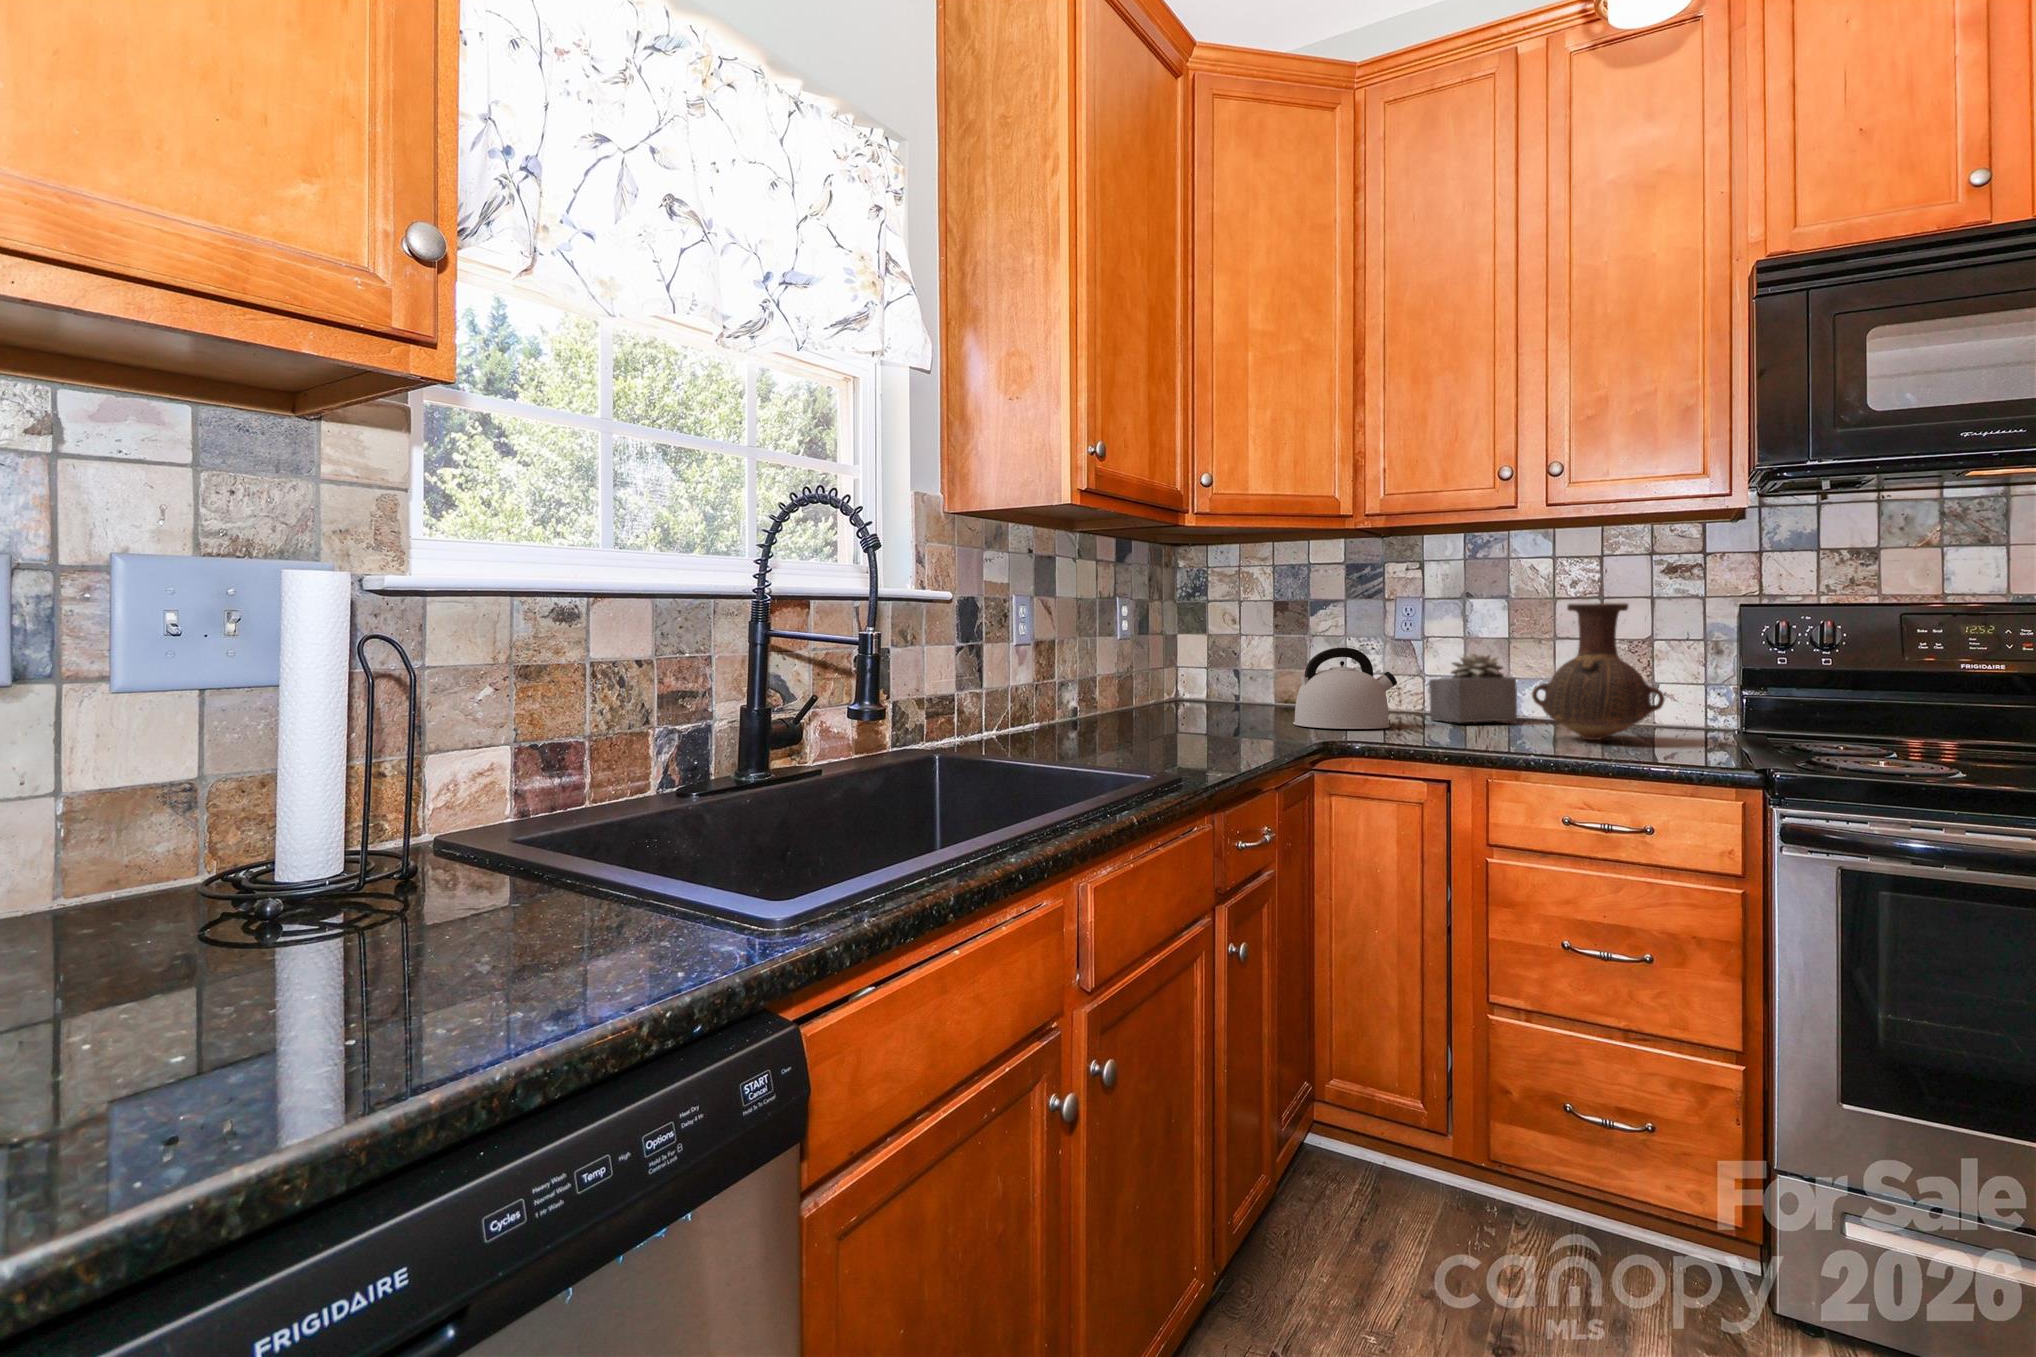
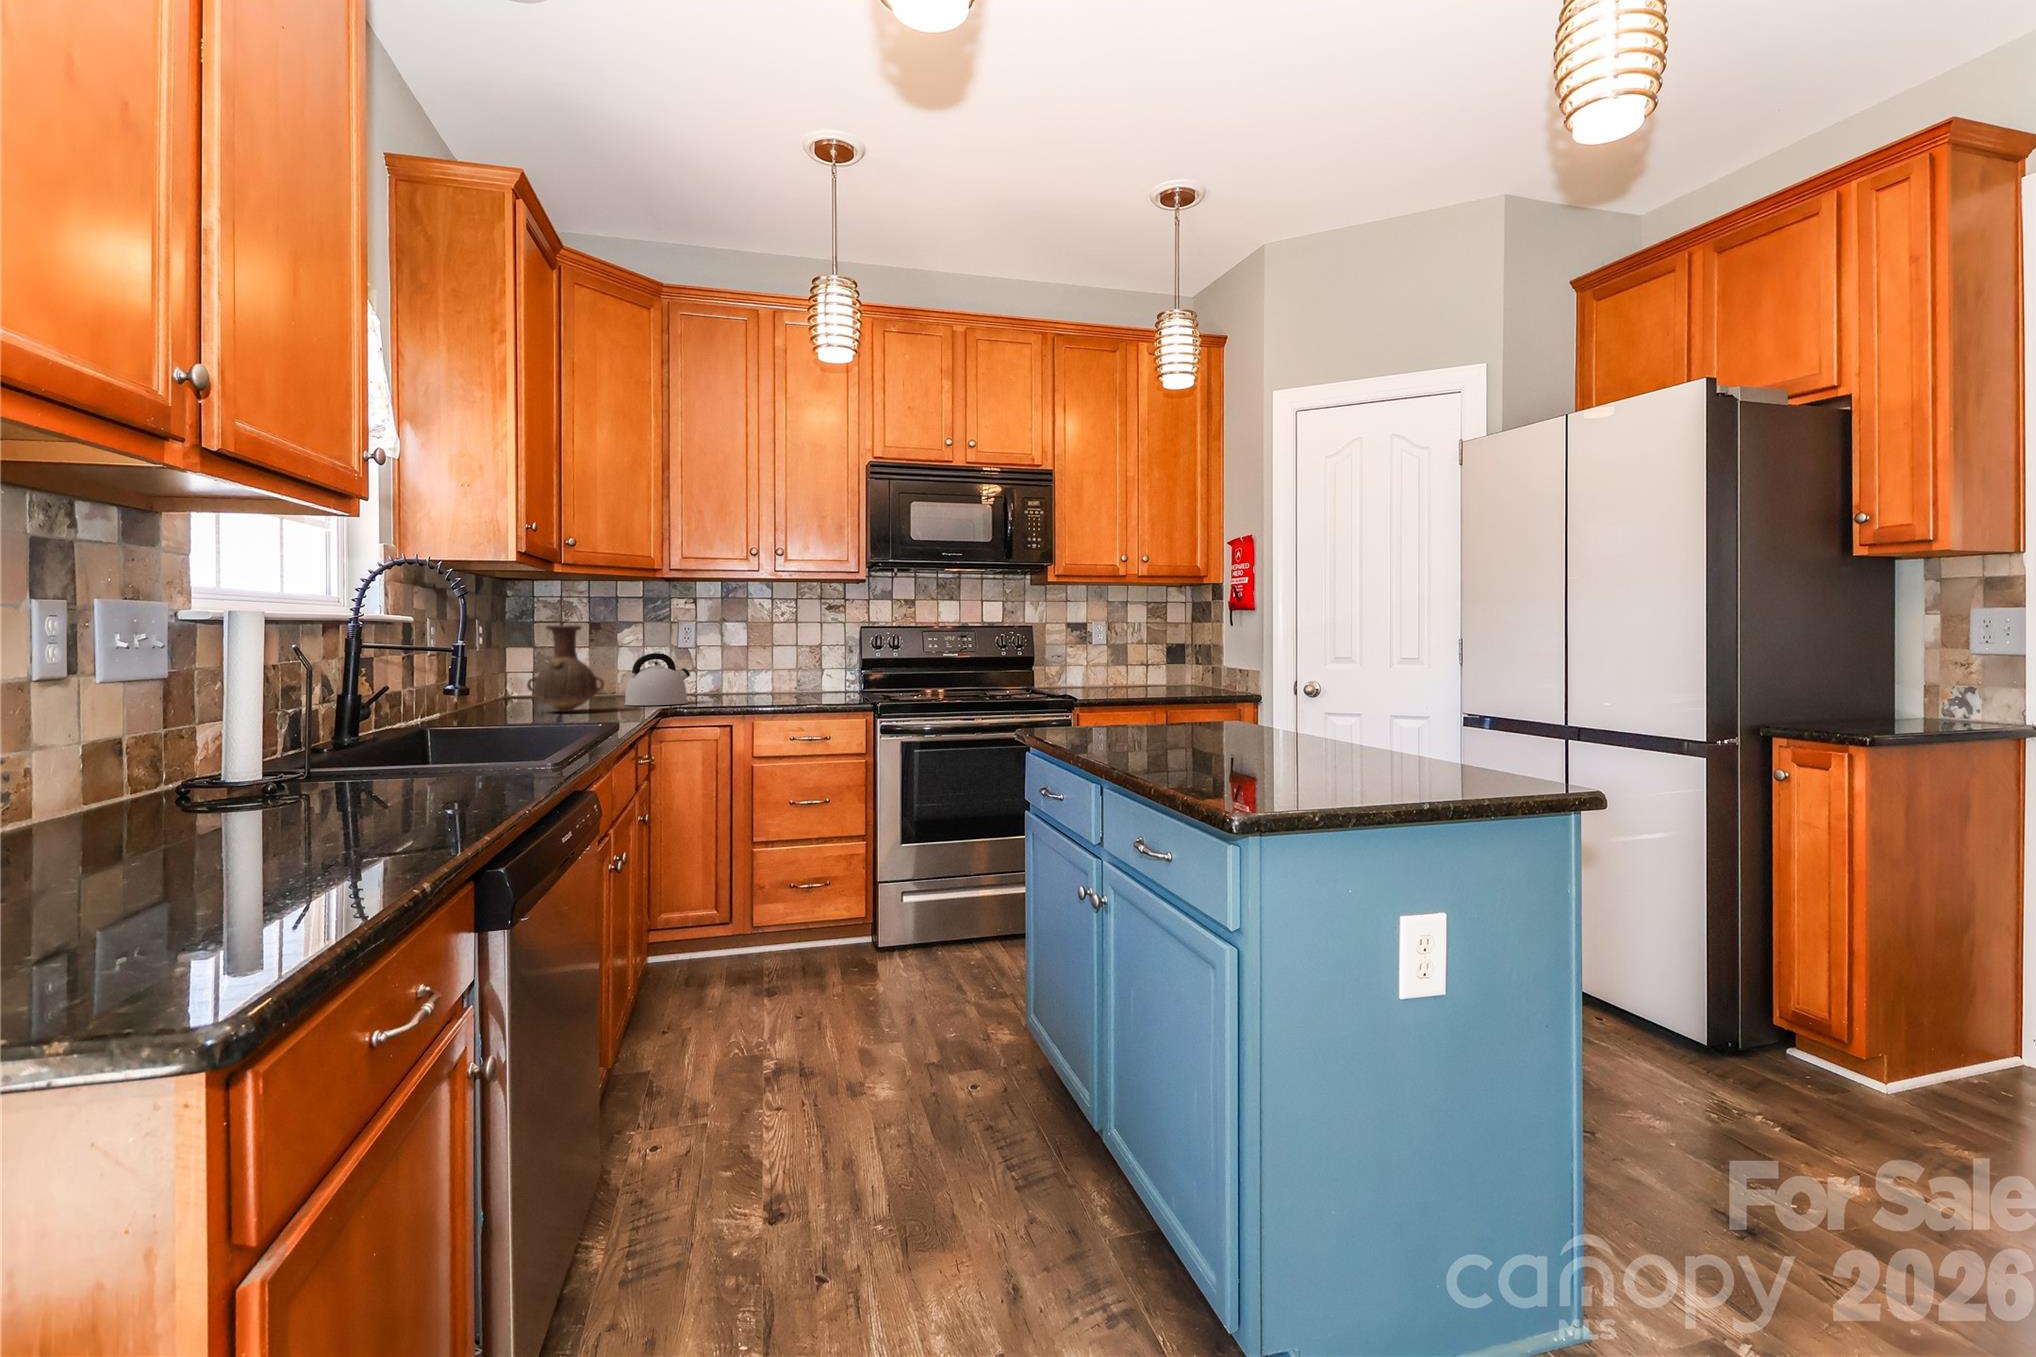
vase: present [1532,603,1665,740] -> present [527,625,604,712]
succulent plant: present [1429,653,1517,722] -> none [704,655,757,699]

